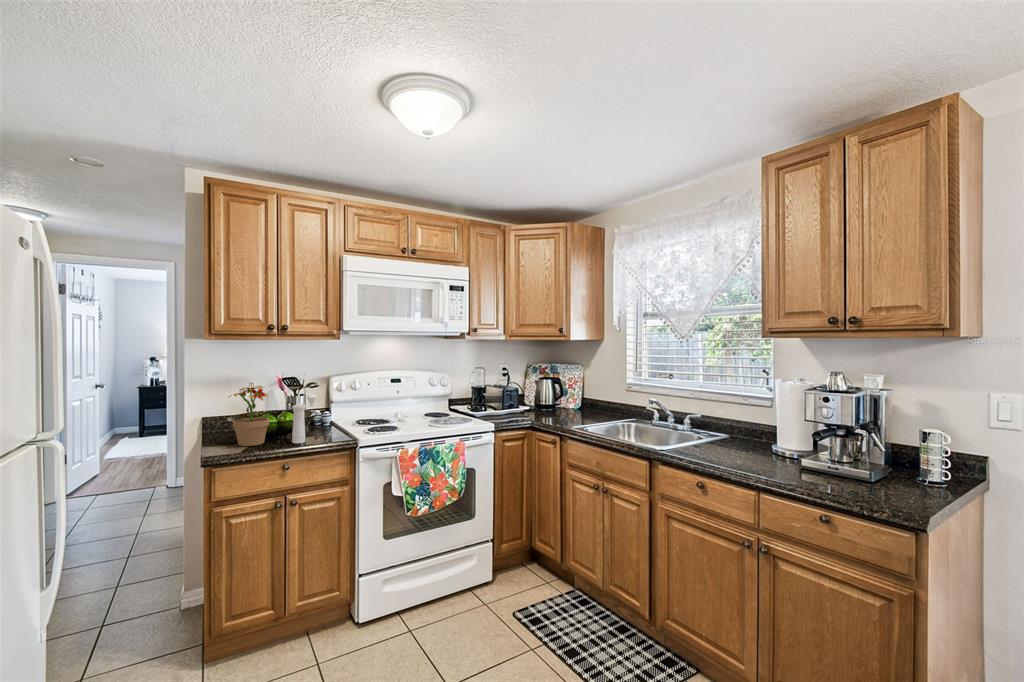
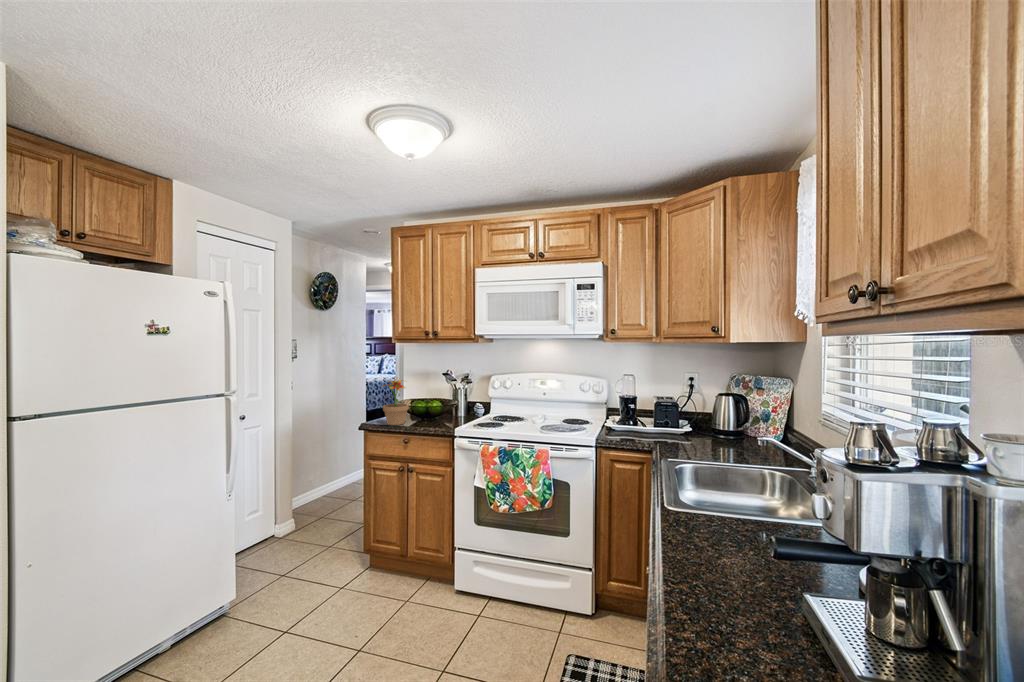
pepper mill: present [292,395,316,443] -> none [415,389,440,428]

